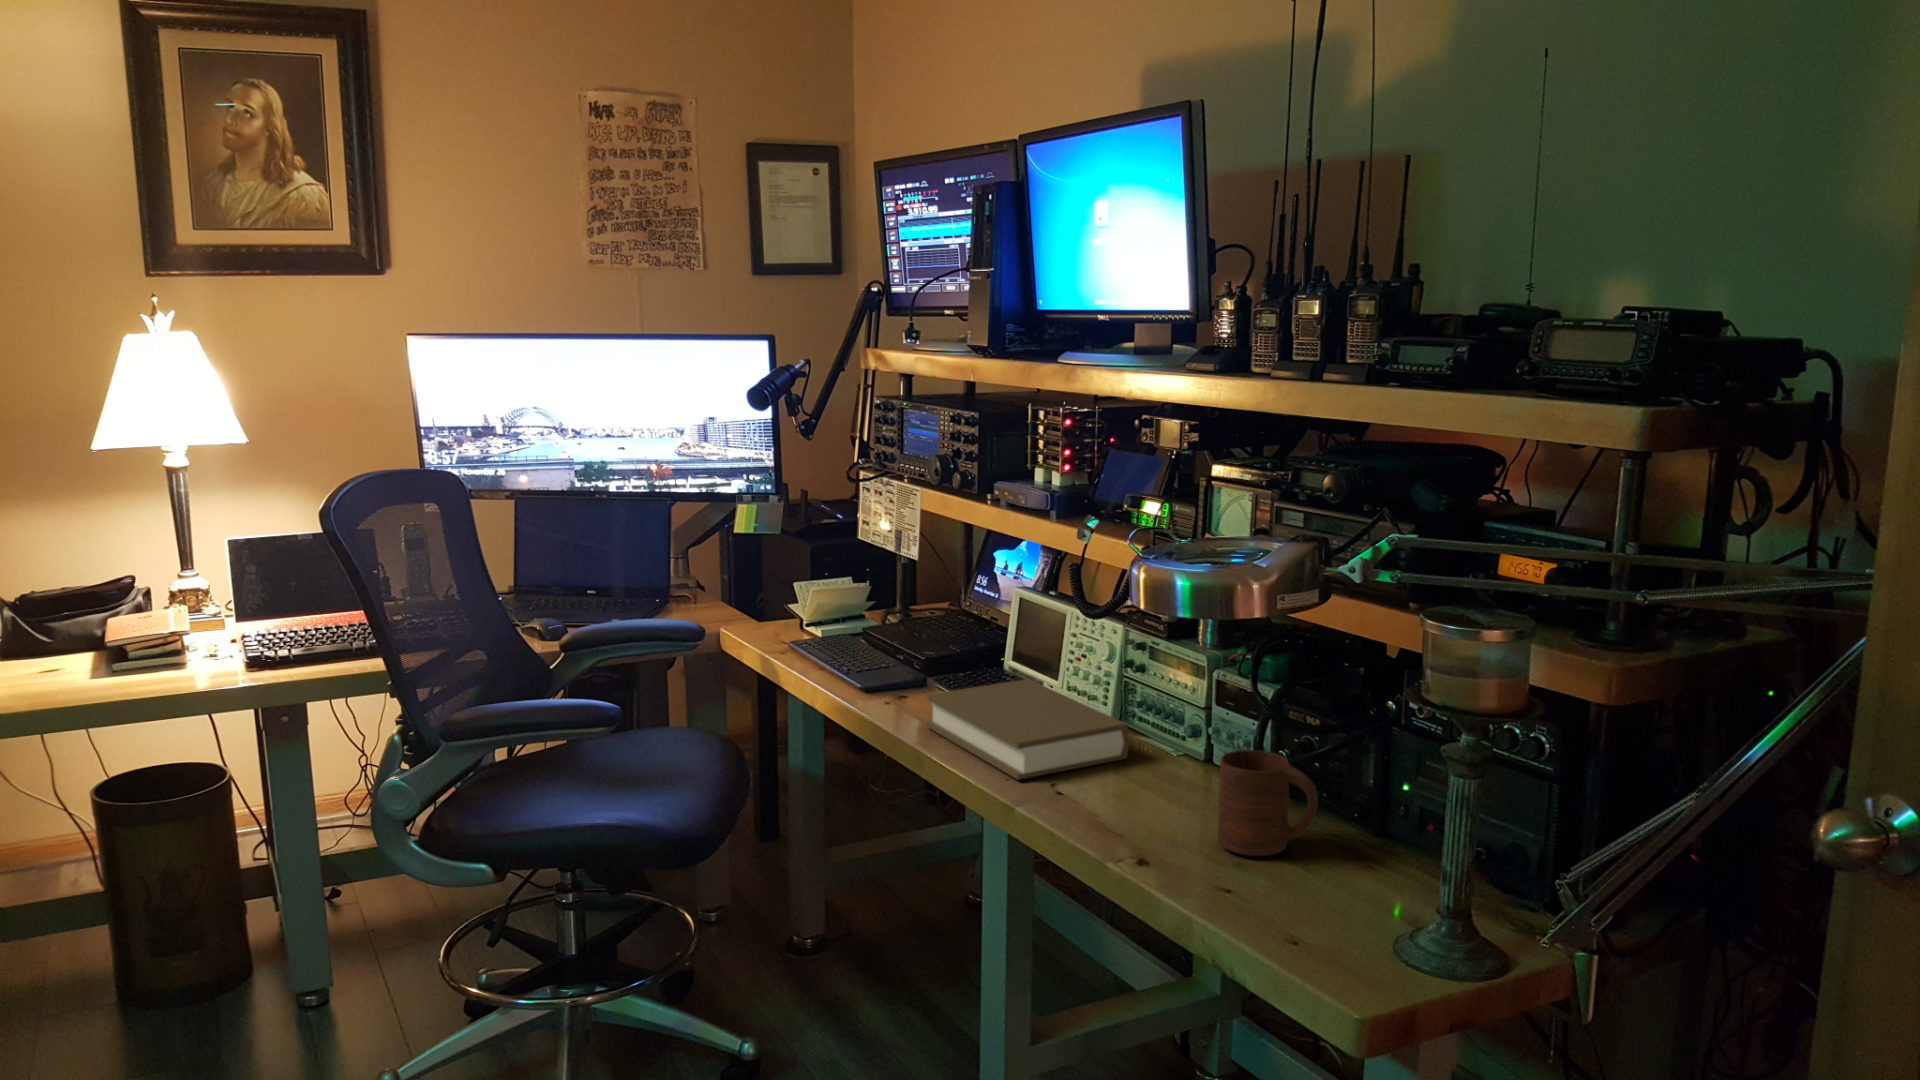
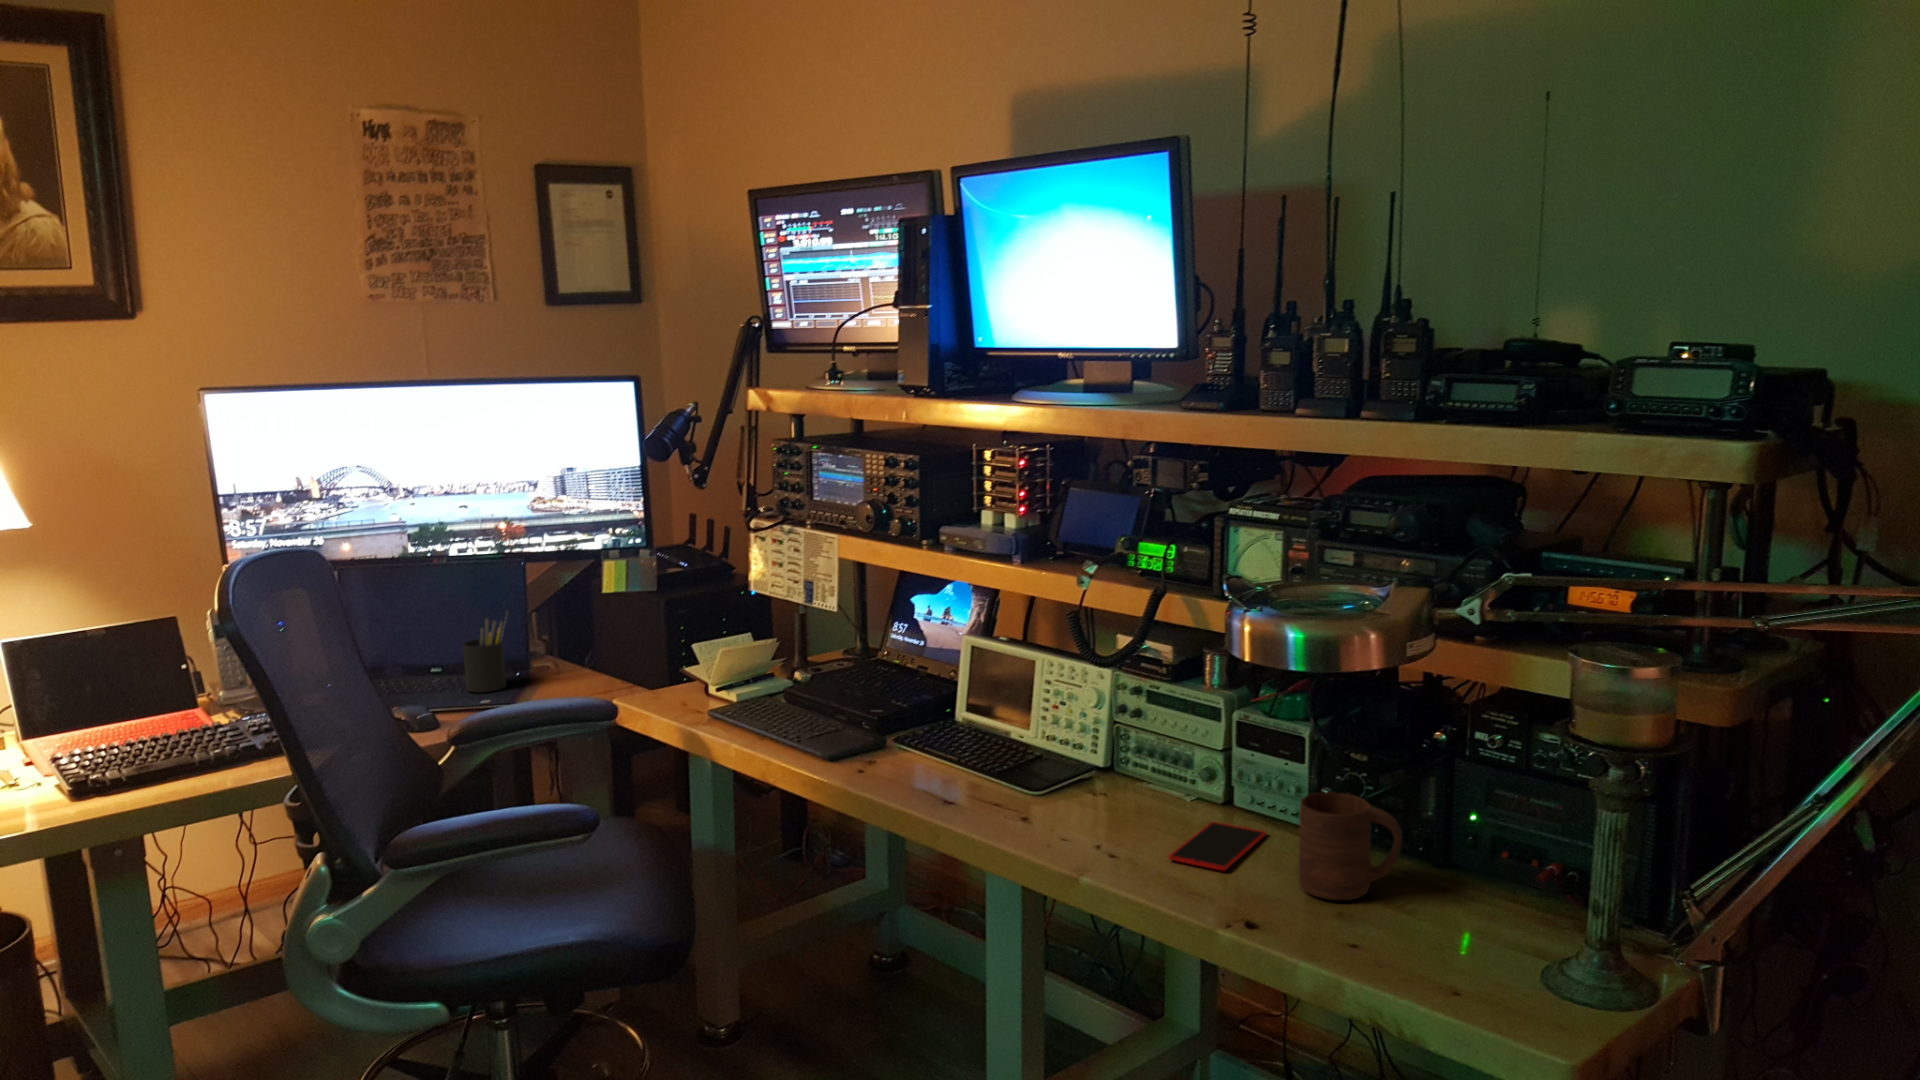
pen holder: none [604,541,643,611] -> present [463,619,506,692]
book: present [927,679,1130,779] -> none [923,735,1153,845]
smartphone: none [1110,774,1222,818] -> present [1169,822,1266,871]

